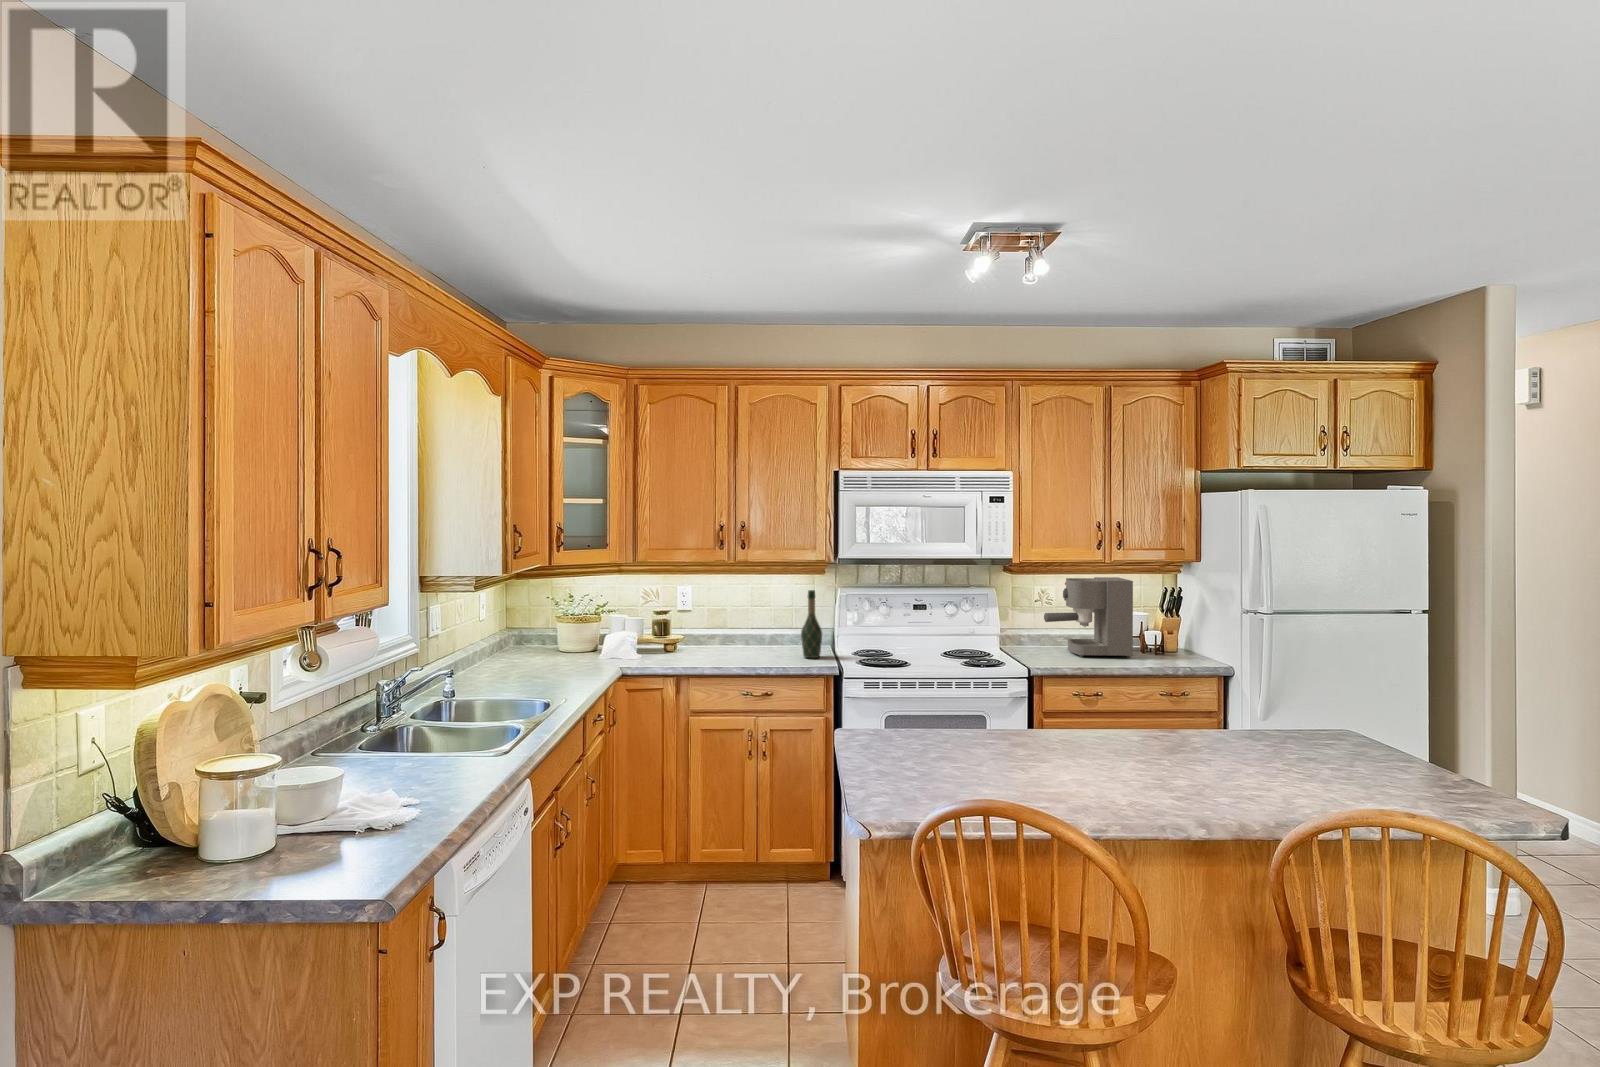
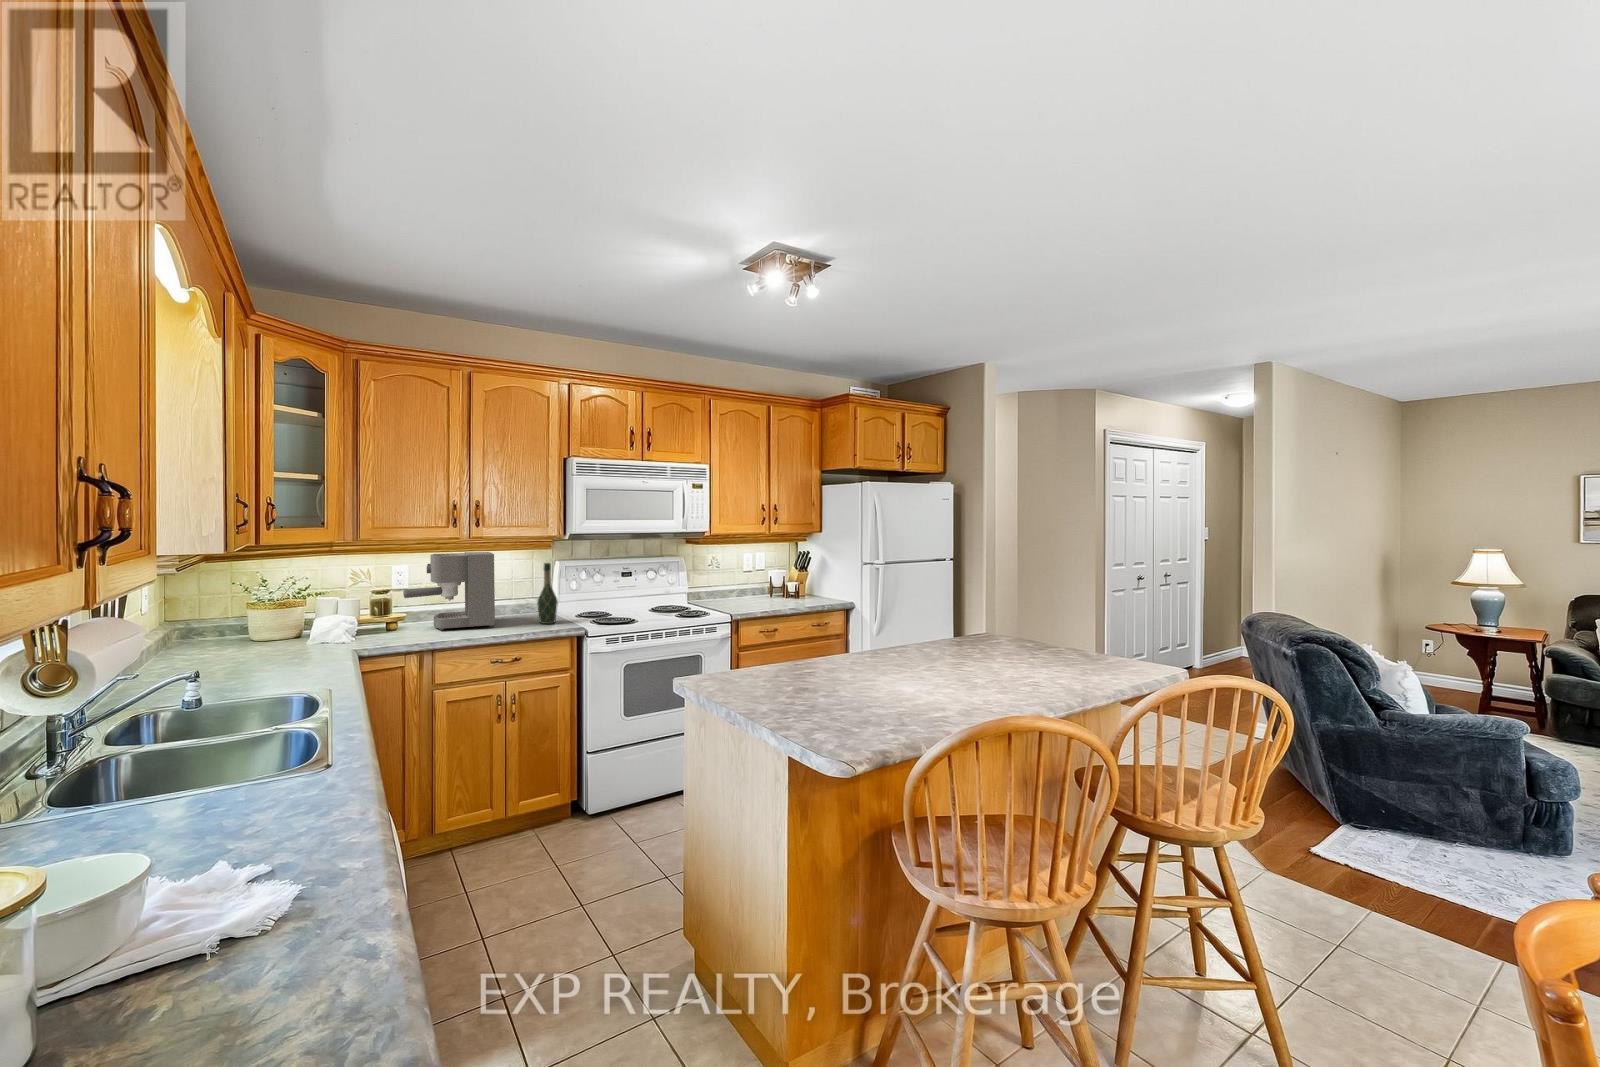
coffee maker: present [1044,577,1133,657] -> present [403,552,495,630]

